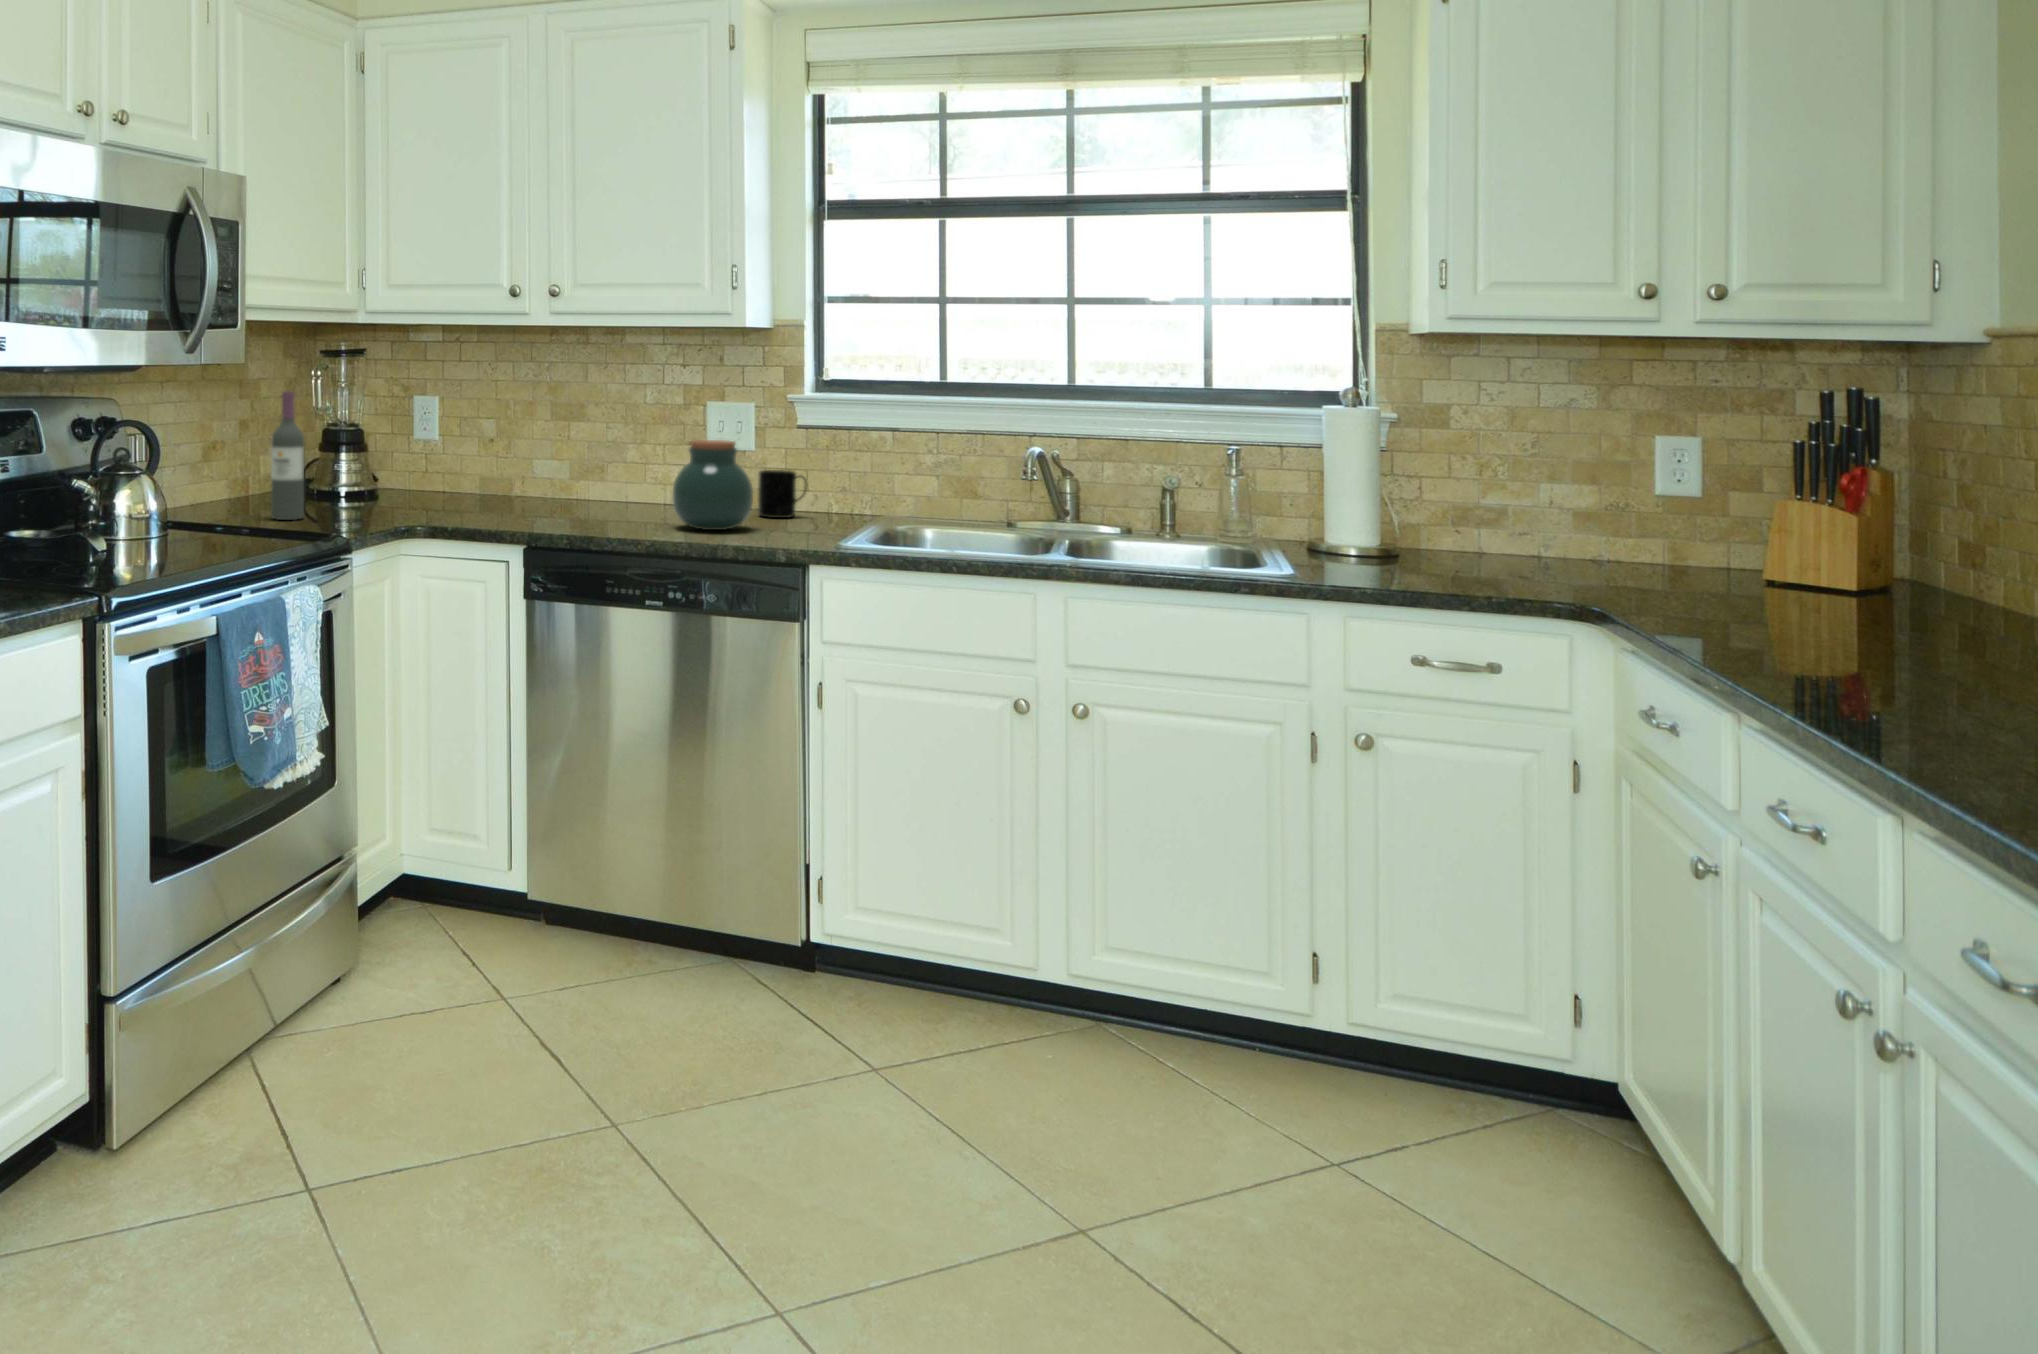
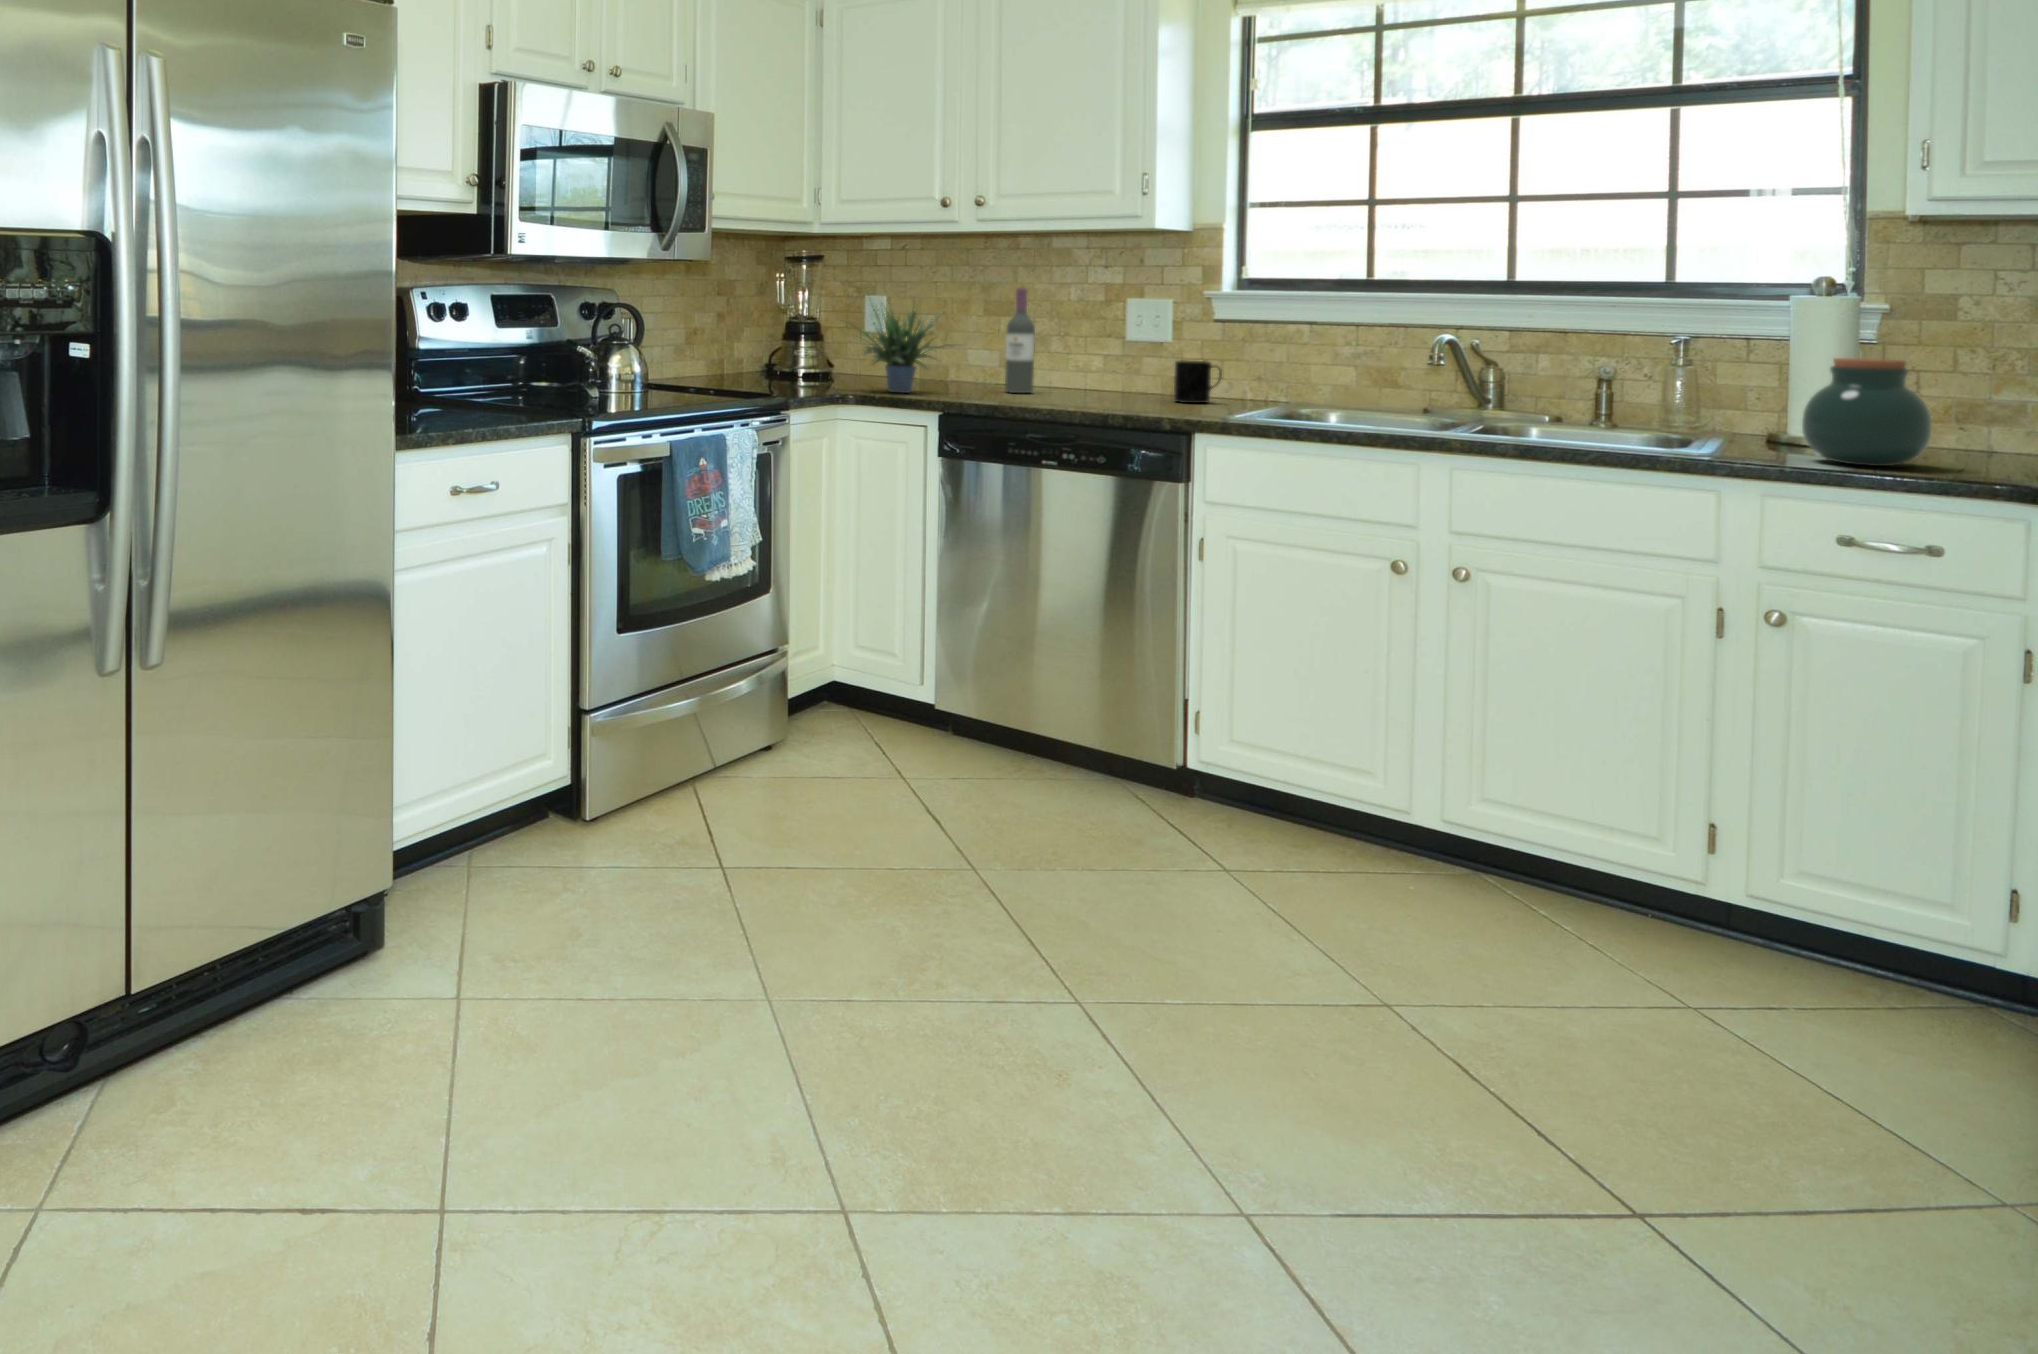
potted plant: none [389,385,537,517] -> present [860,300,964,393]
wine bottle: present [271,391,304,520] -> present [1005,288,1035,393]
jar: present [672,440,753,530] -> present [1802,358,1932,466]

